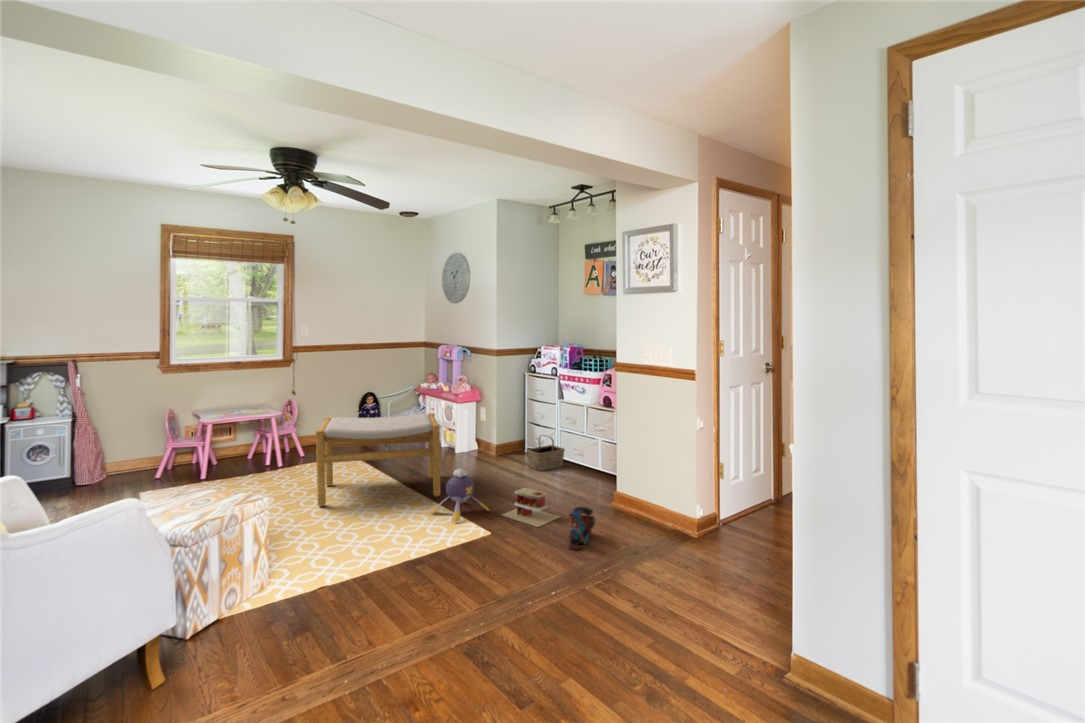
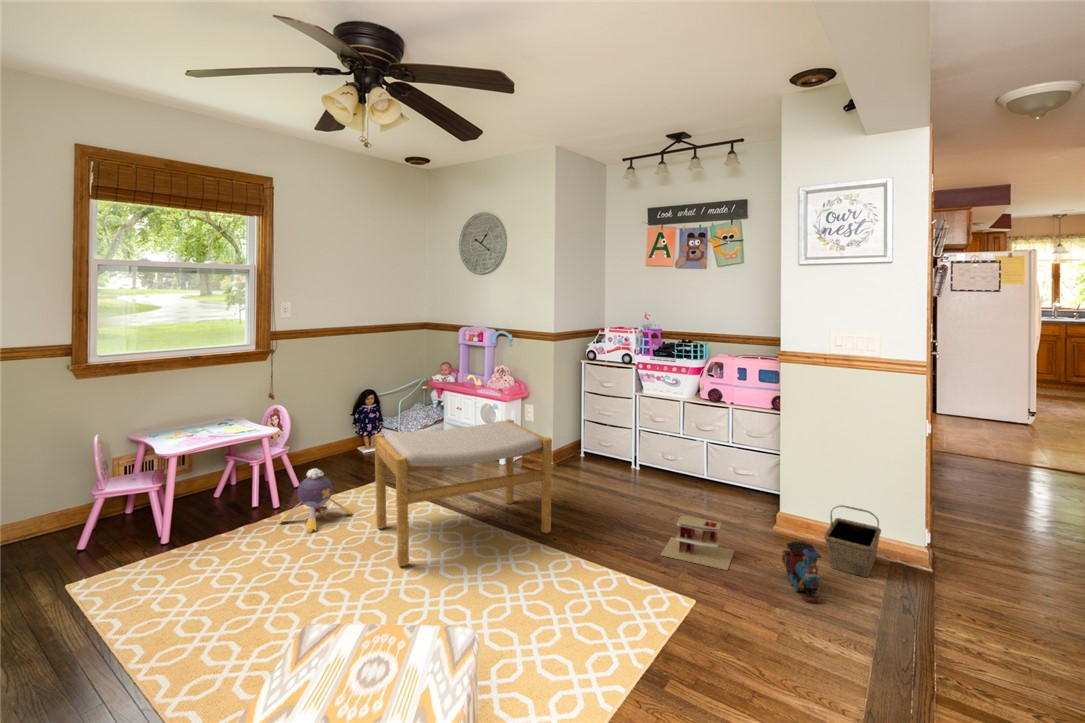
basket: present [526,435,565,471] -> present [824,505,881,577]
plush toy: present [431,469,489,523] -> present [279,469,352,533]

